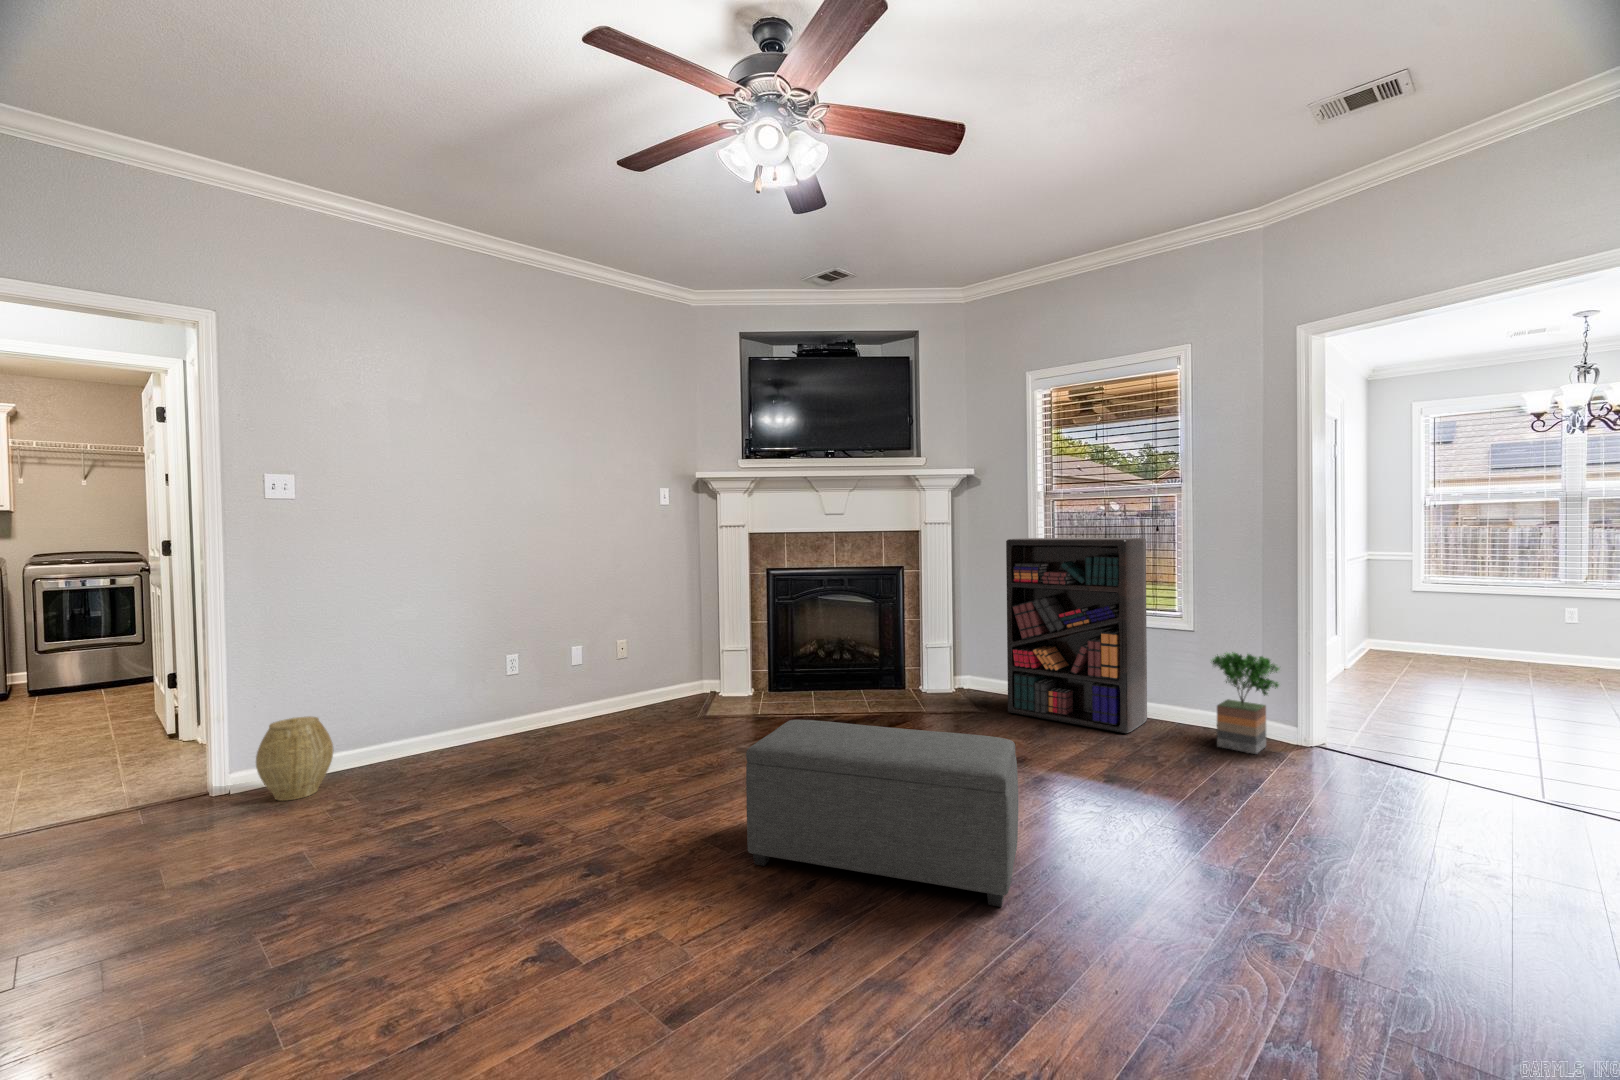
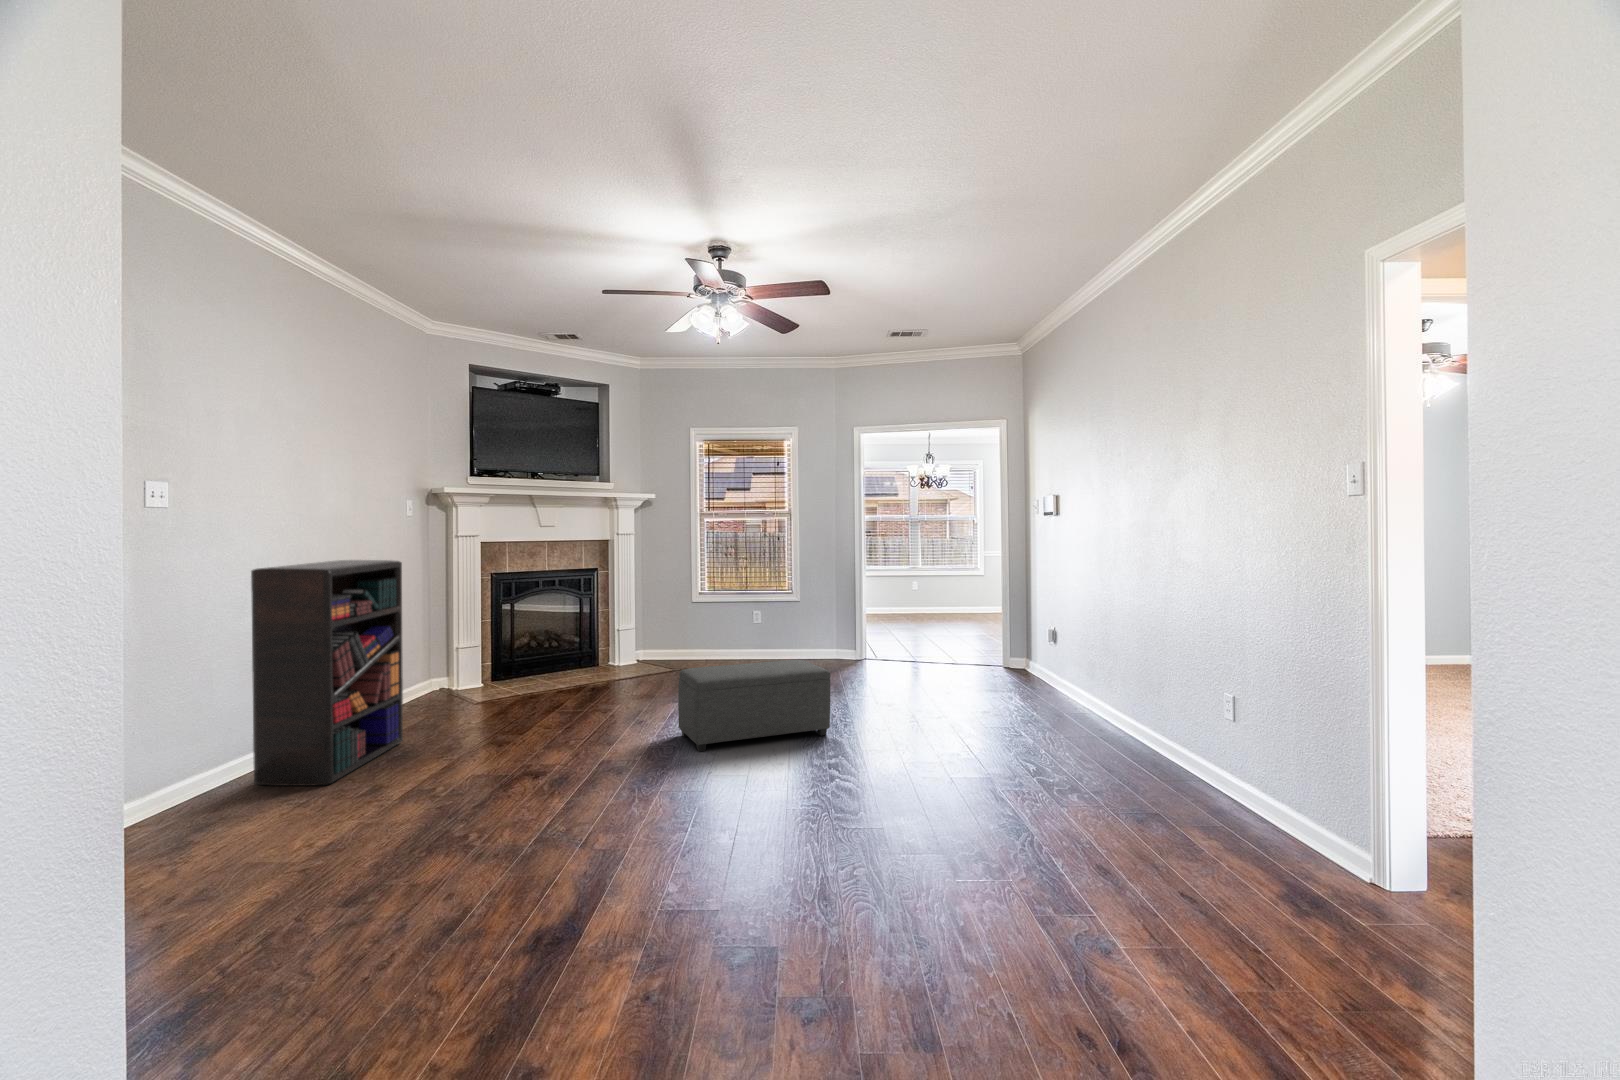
bookshelf: present [1006,538,1147,733] -> present [251,560,403,786]
potted tree: present [1211,652,1279,754] -> none [811,612,847,667]
woven basket: present [256,716,333,801] -> none [177,741,257,827]

